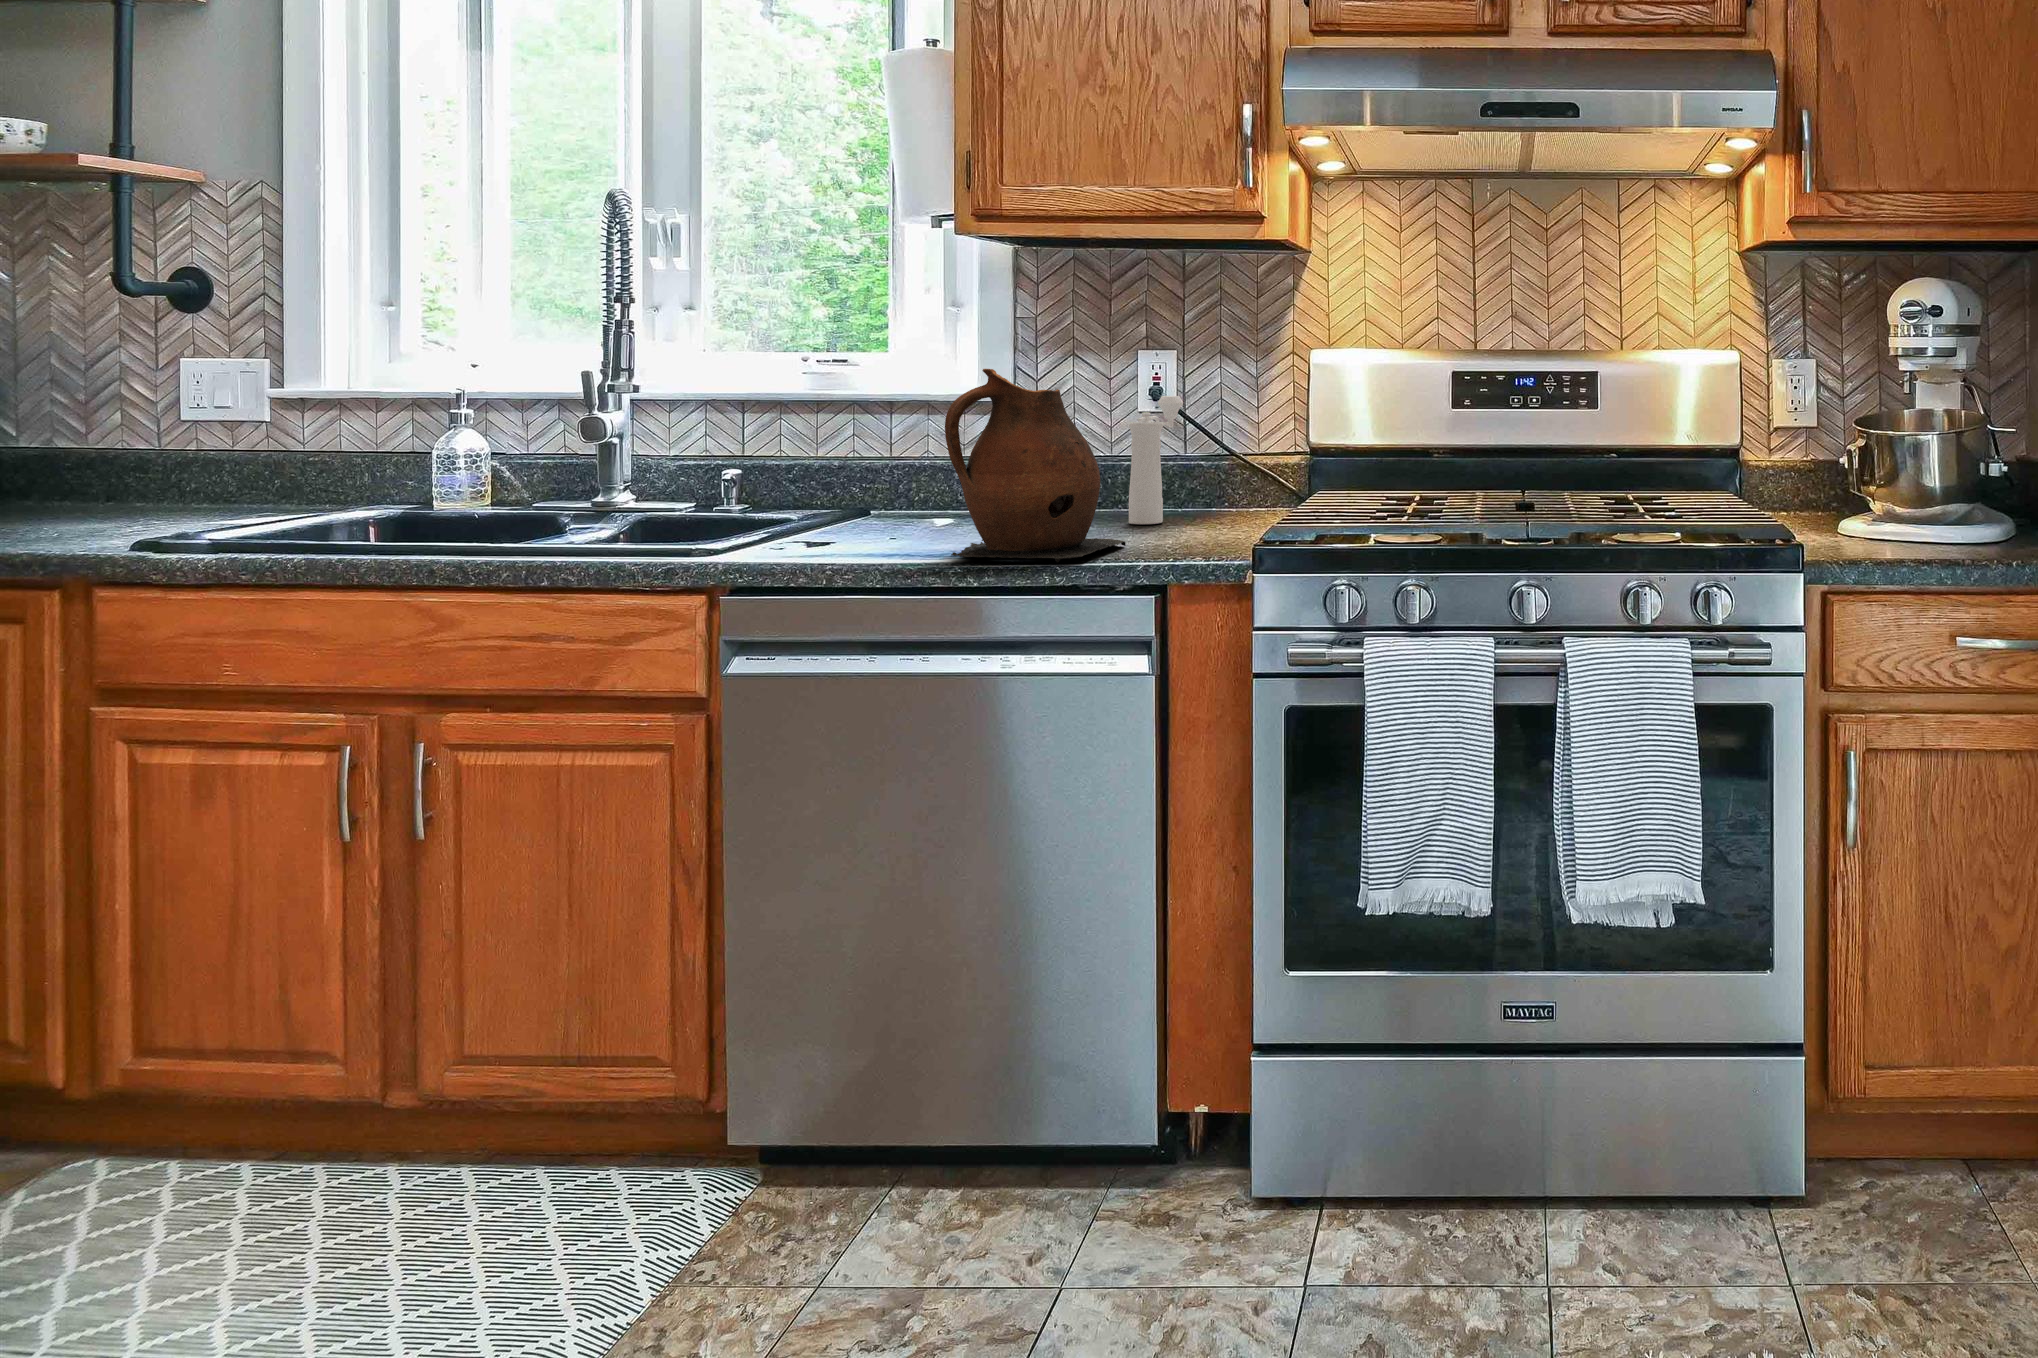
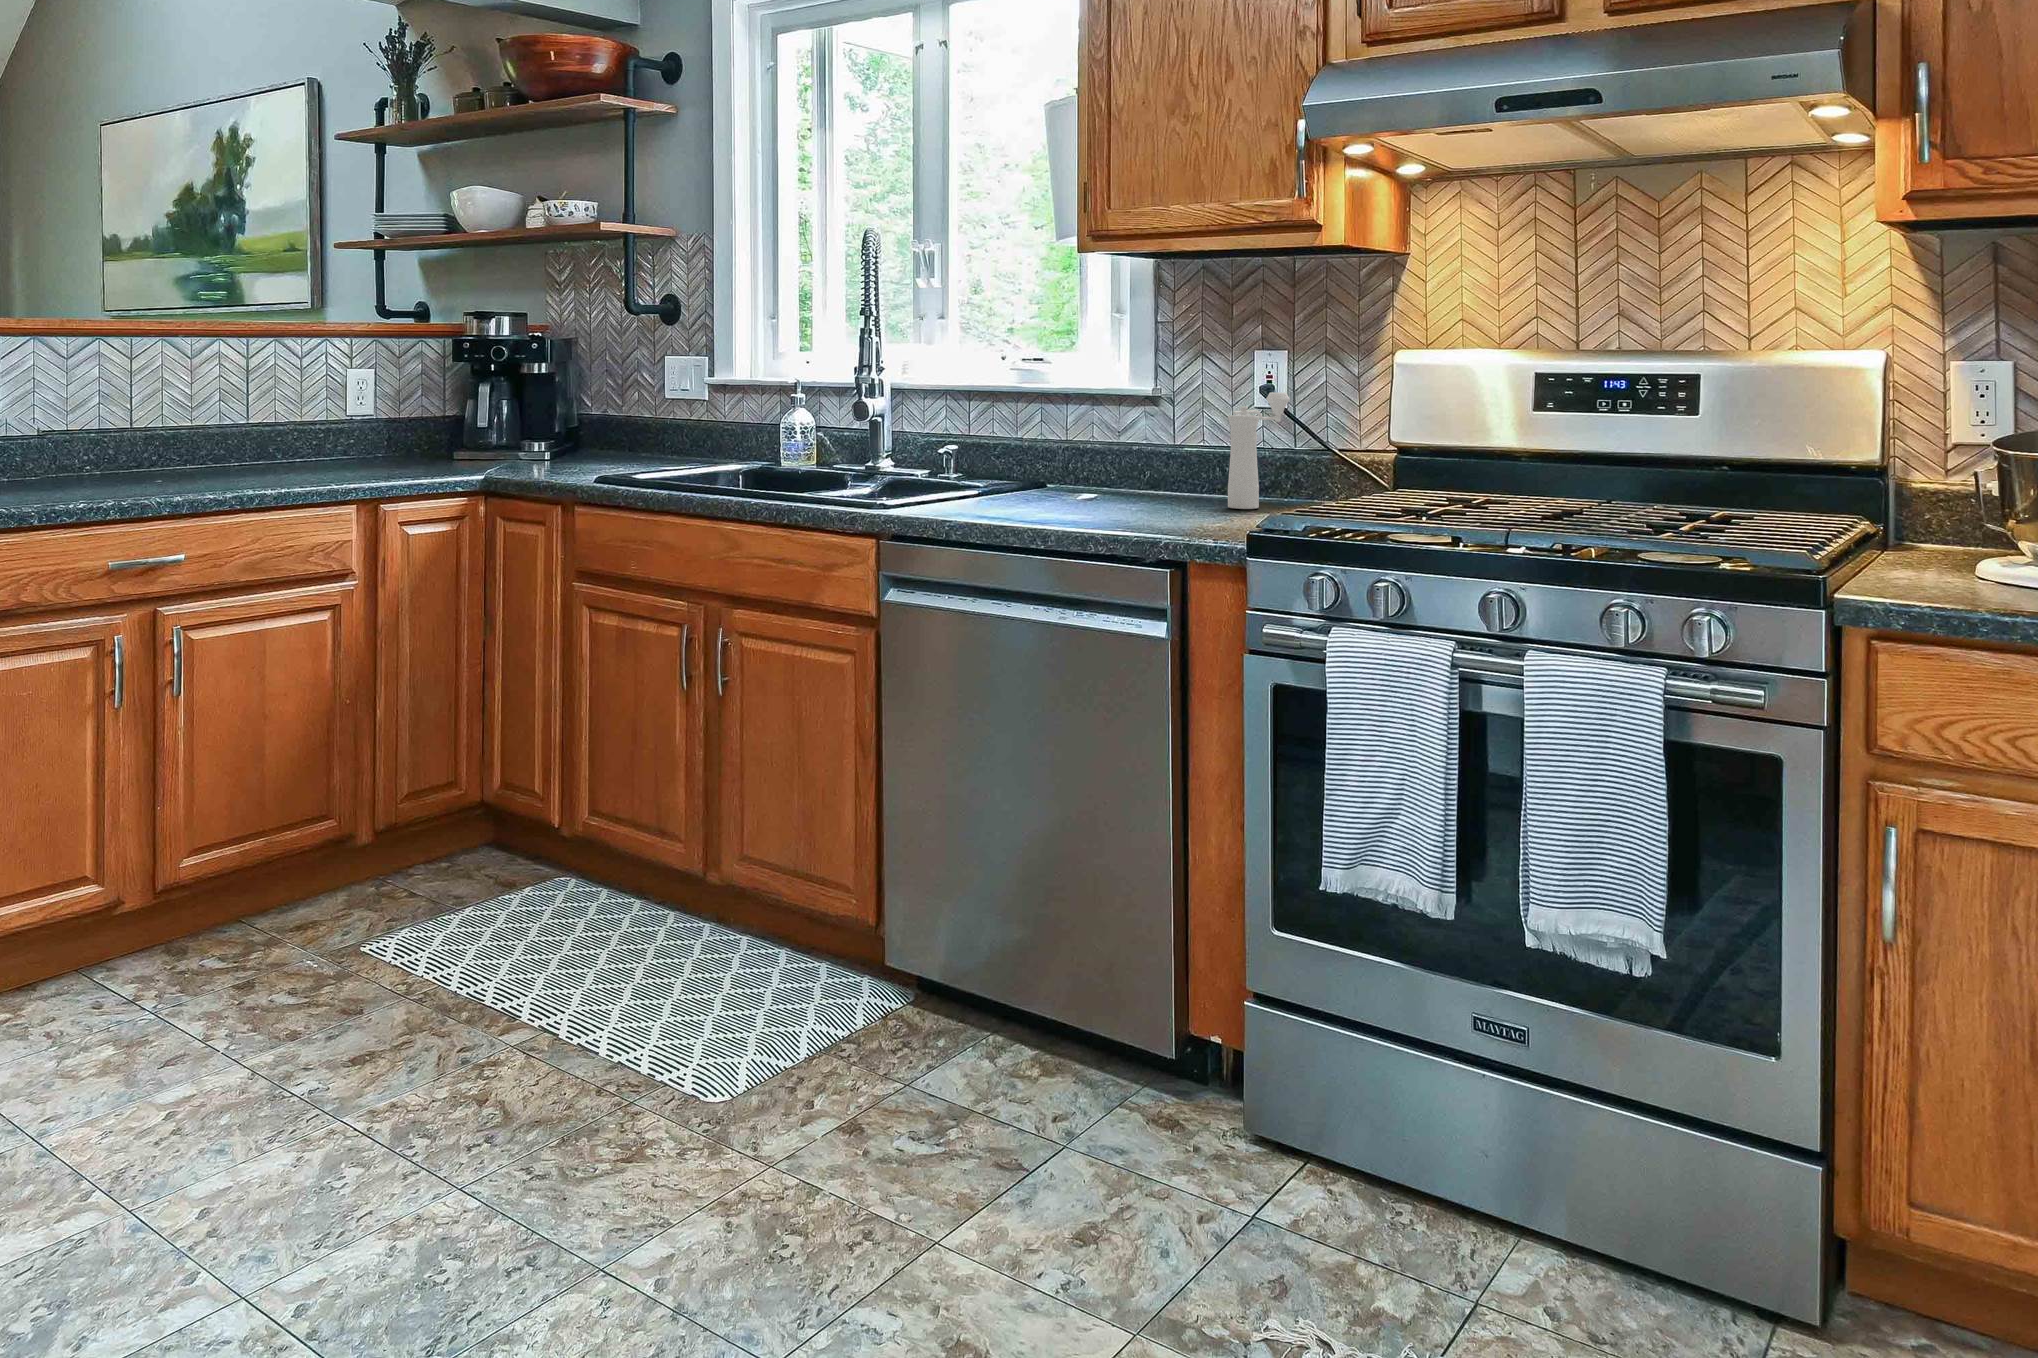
ceramic pitcher: present [945,369,1126,563] -> none [1032,363,1185,531]

